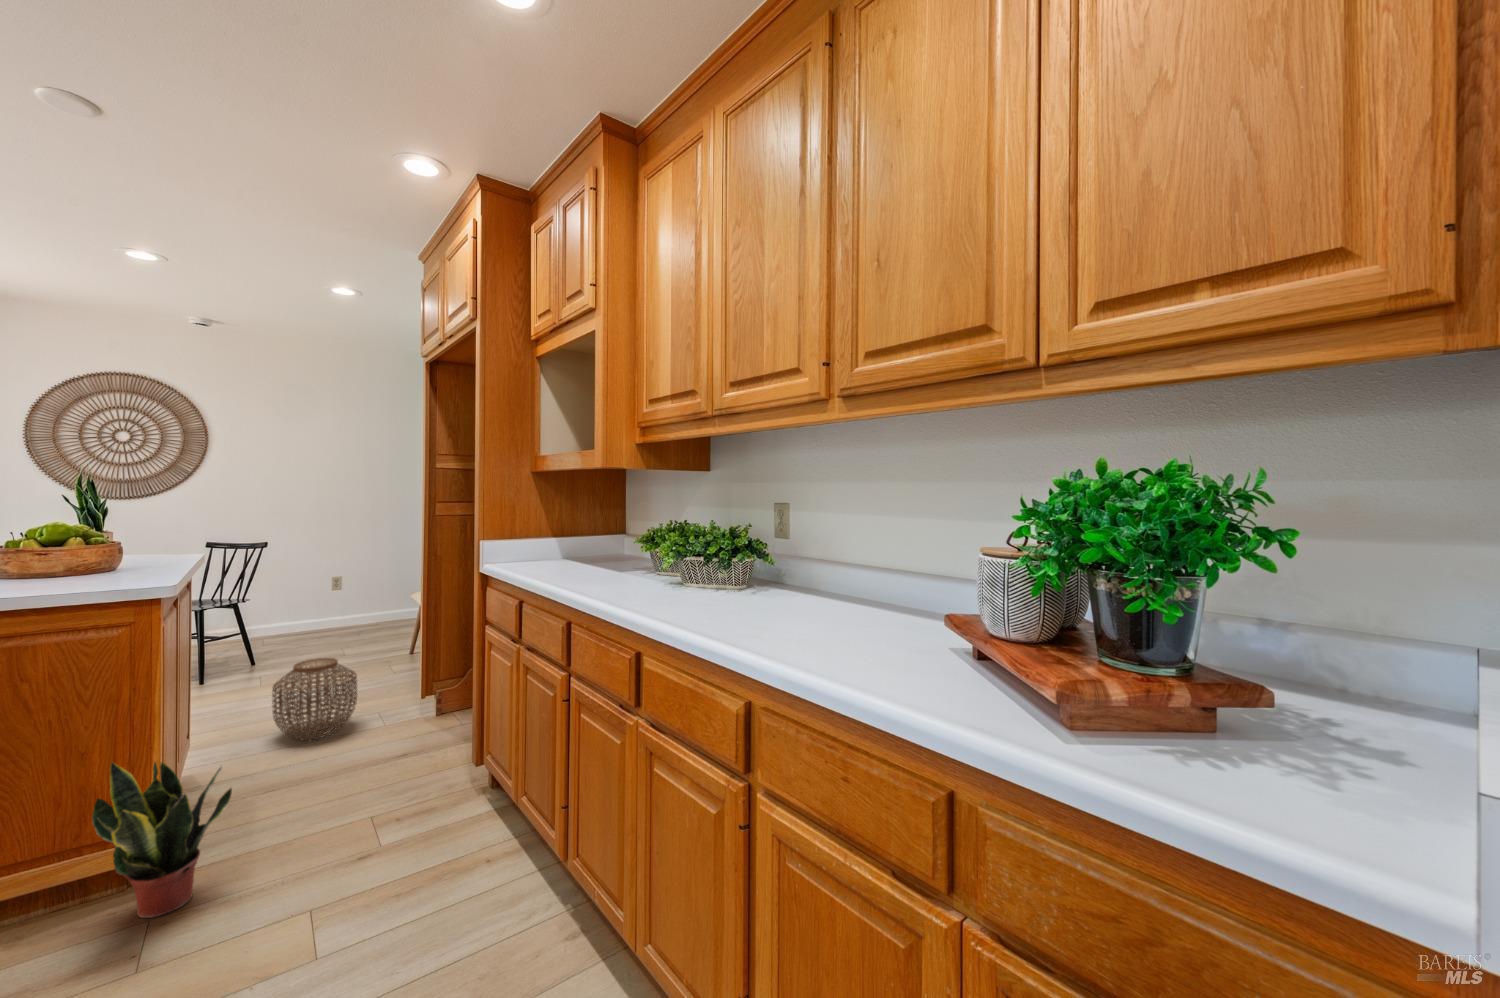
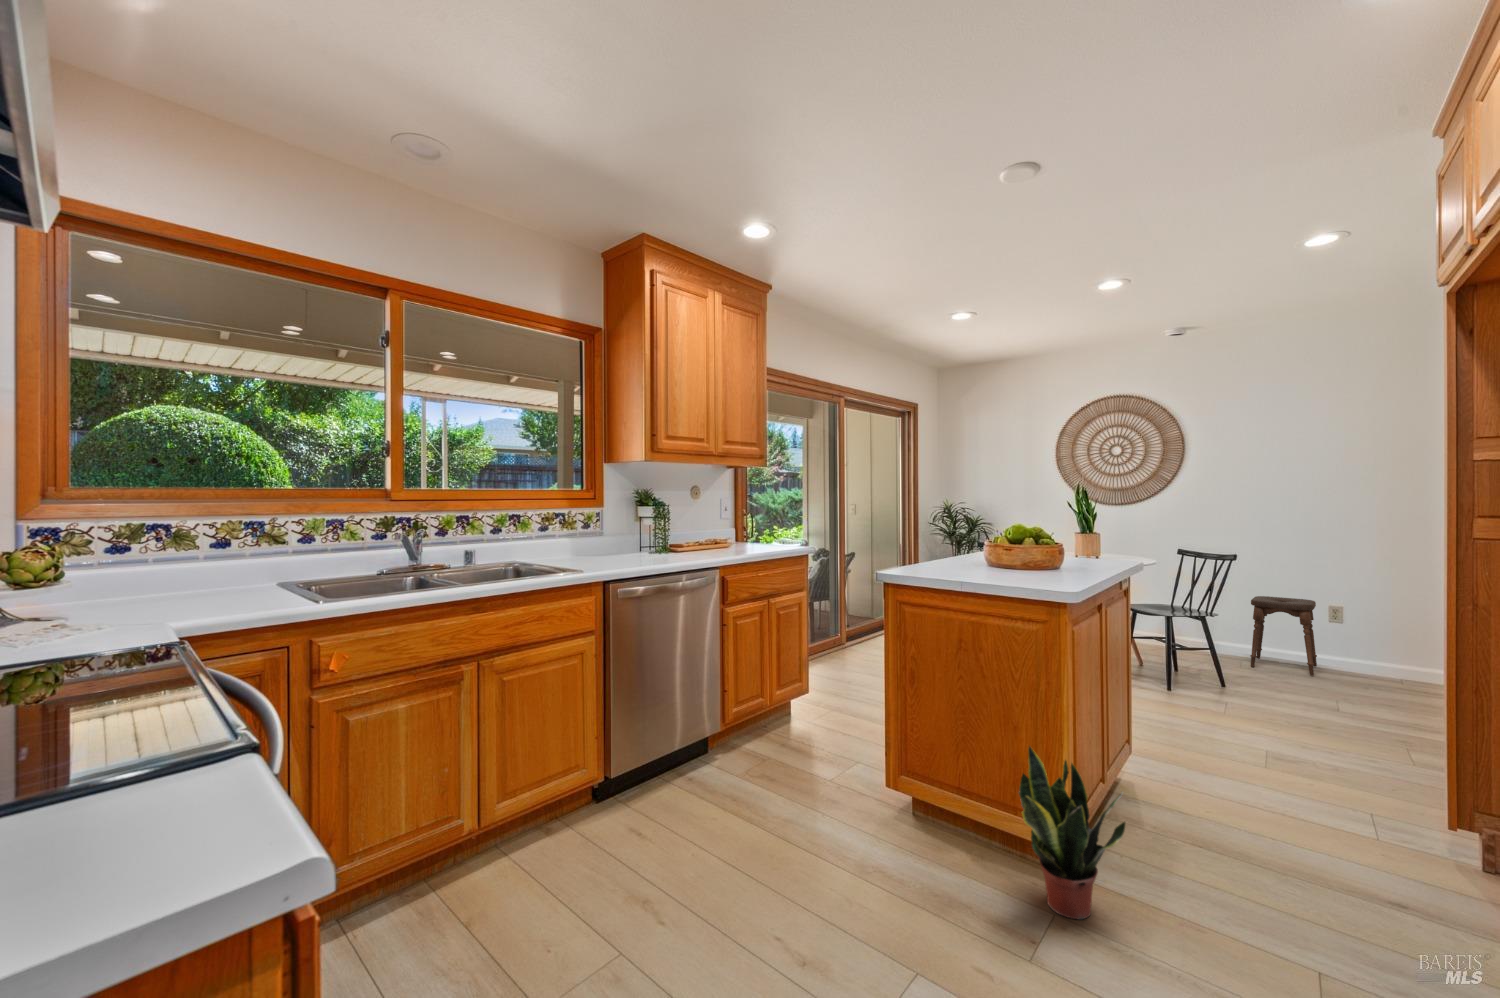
stool: none [275,575,327,641] -> present [1250,596,1317,675]
woven basket: present [272,658,357,741] -> none [1213,702,1323,808]

